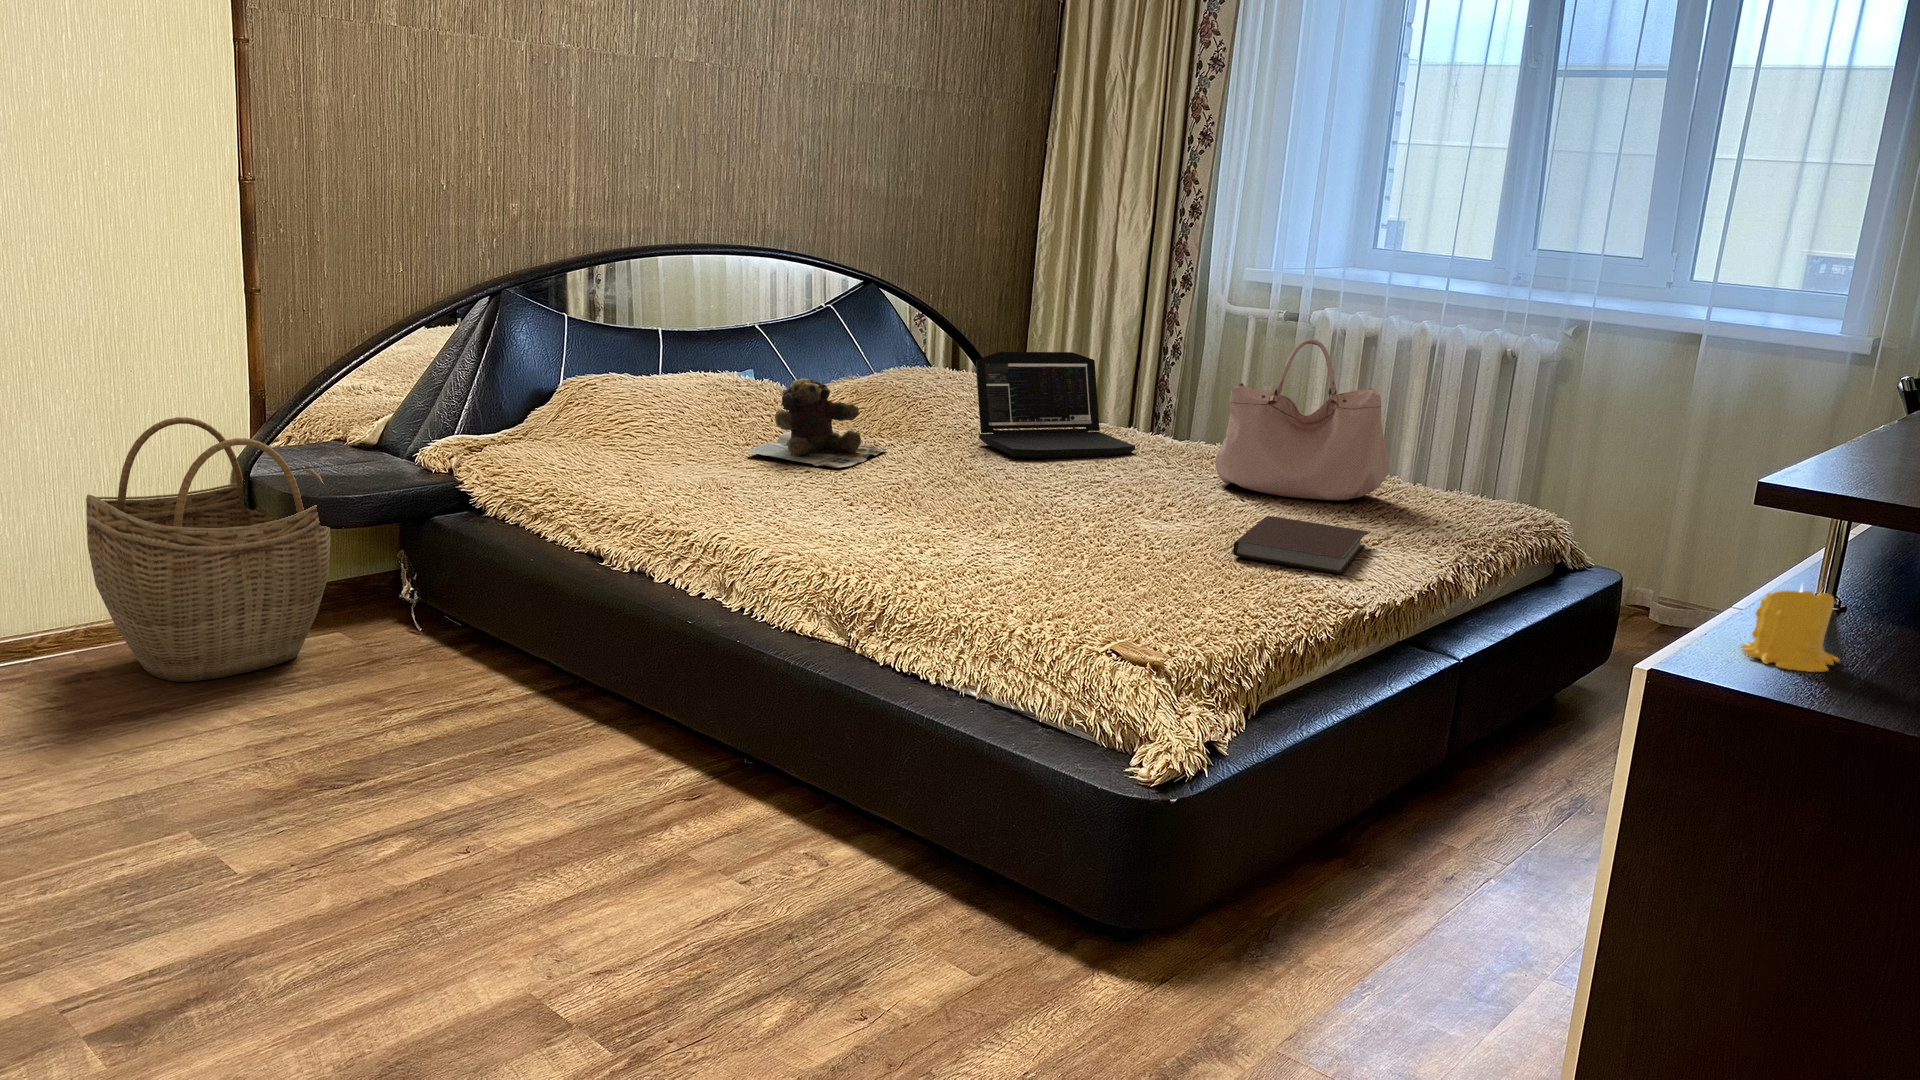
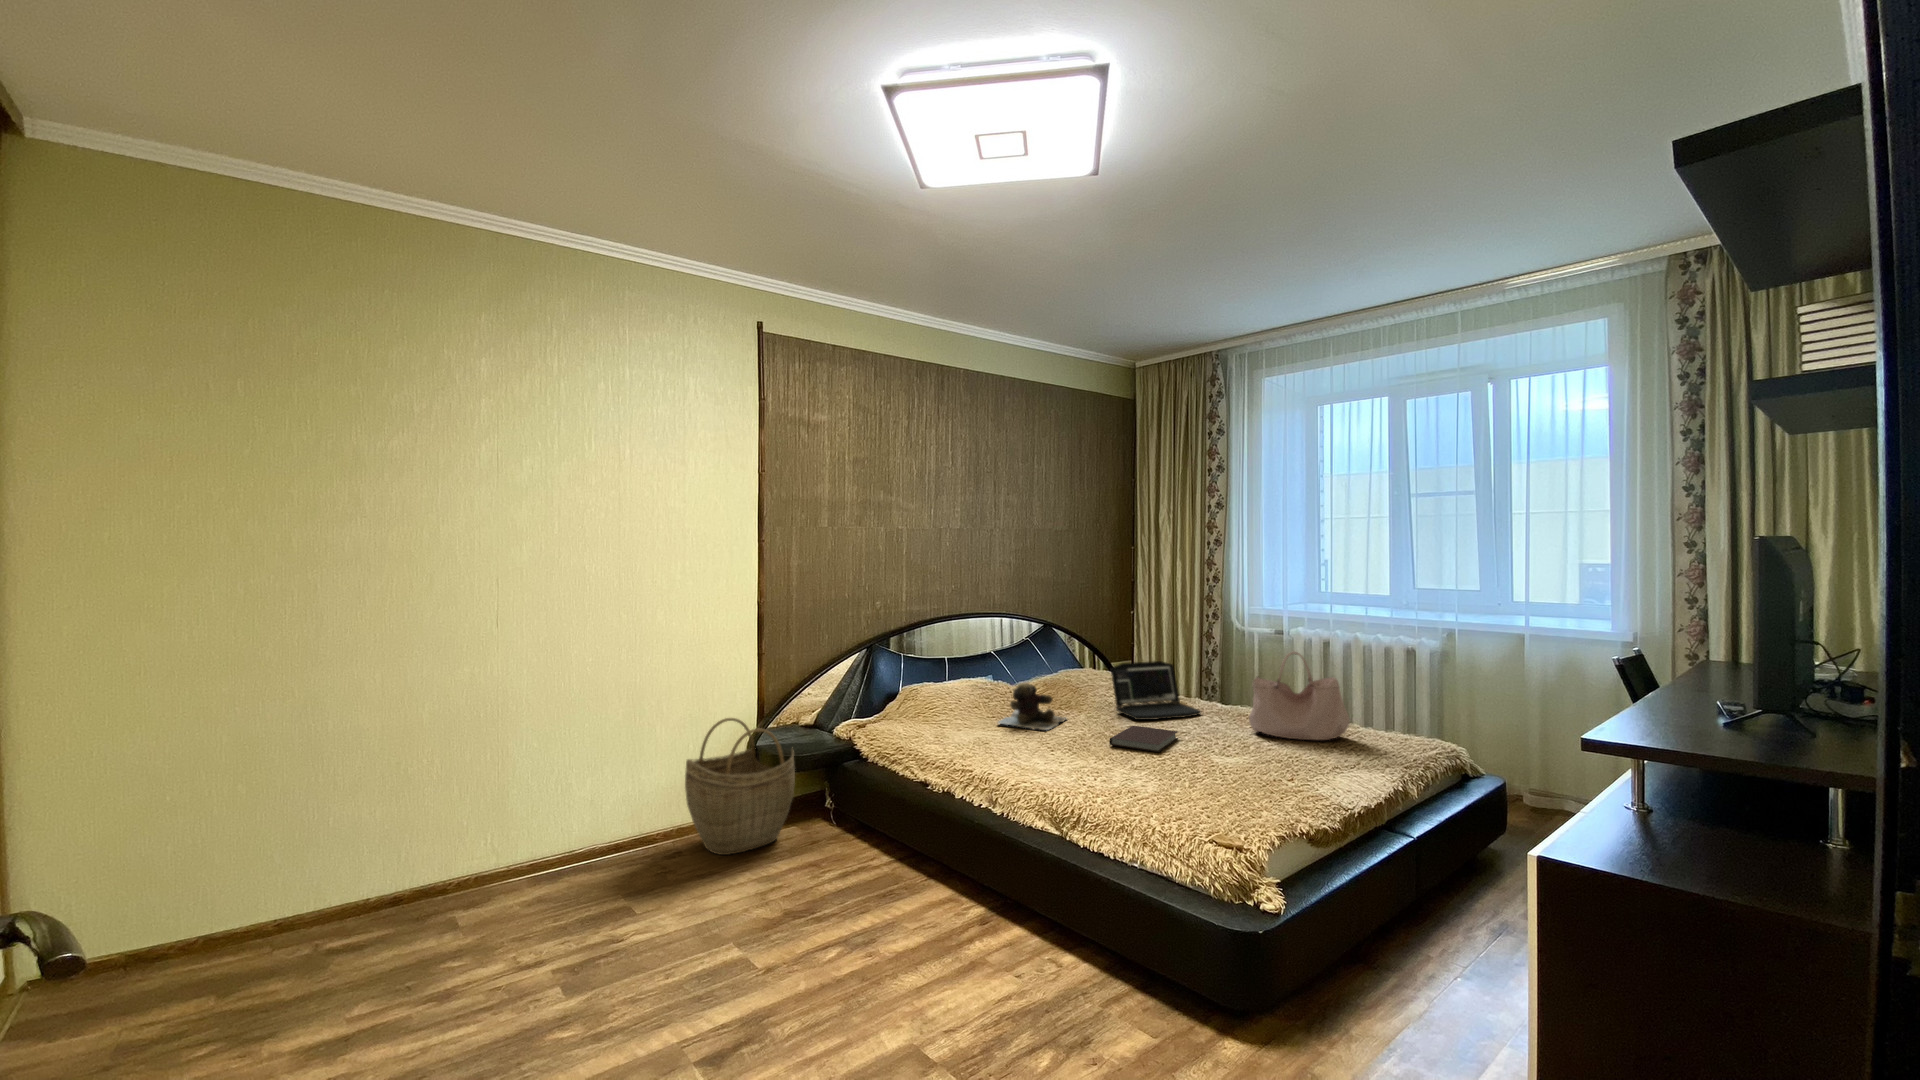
notebook: present [1233,516,1367,574] -> present [1109,726,1178,752]
candle: present [1741,586,1840,672] -> none [1595,807,1662,863]

